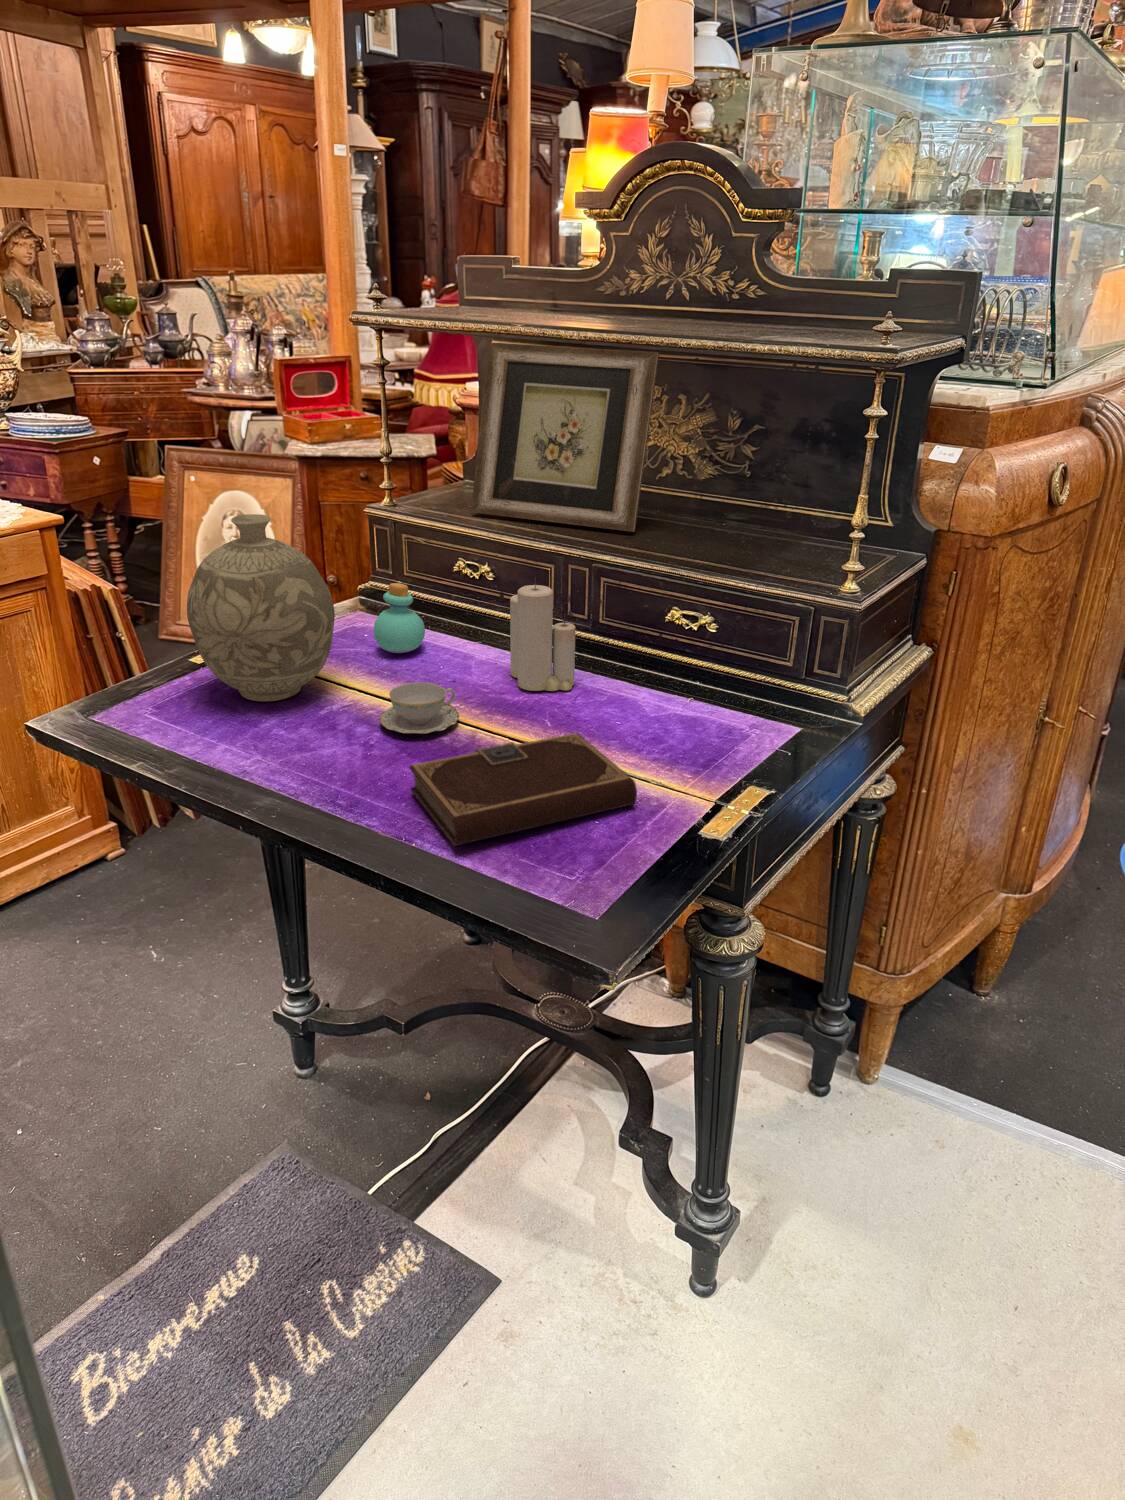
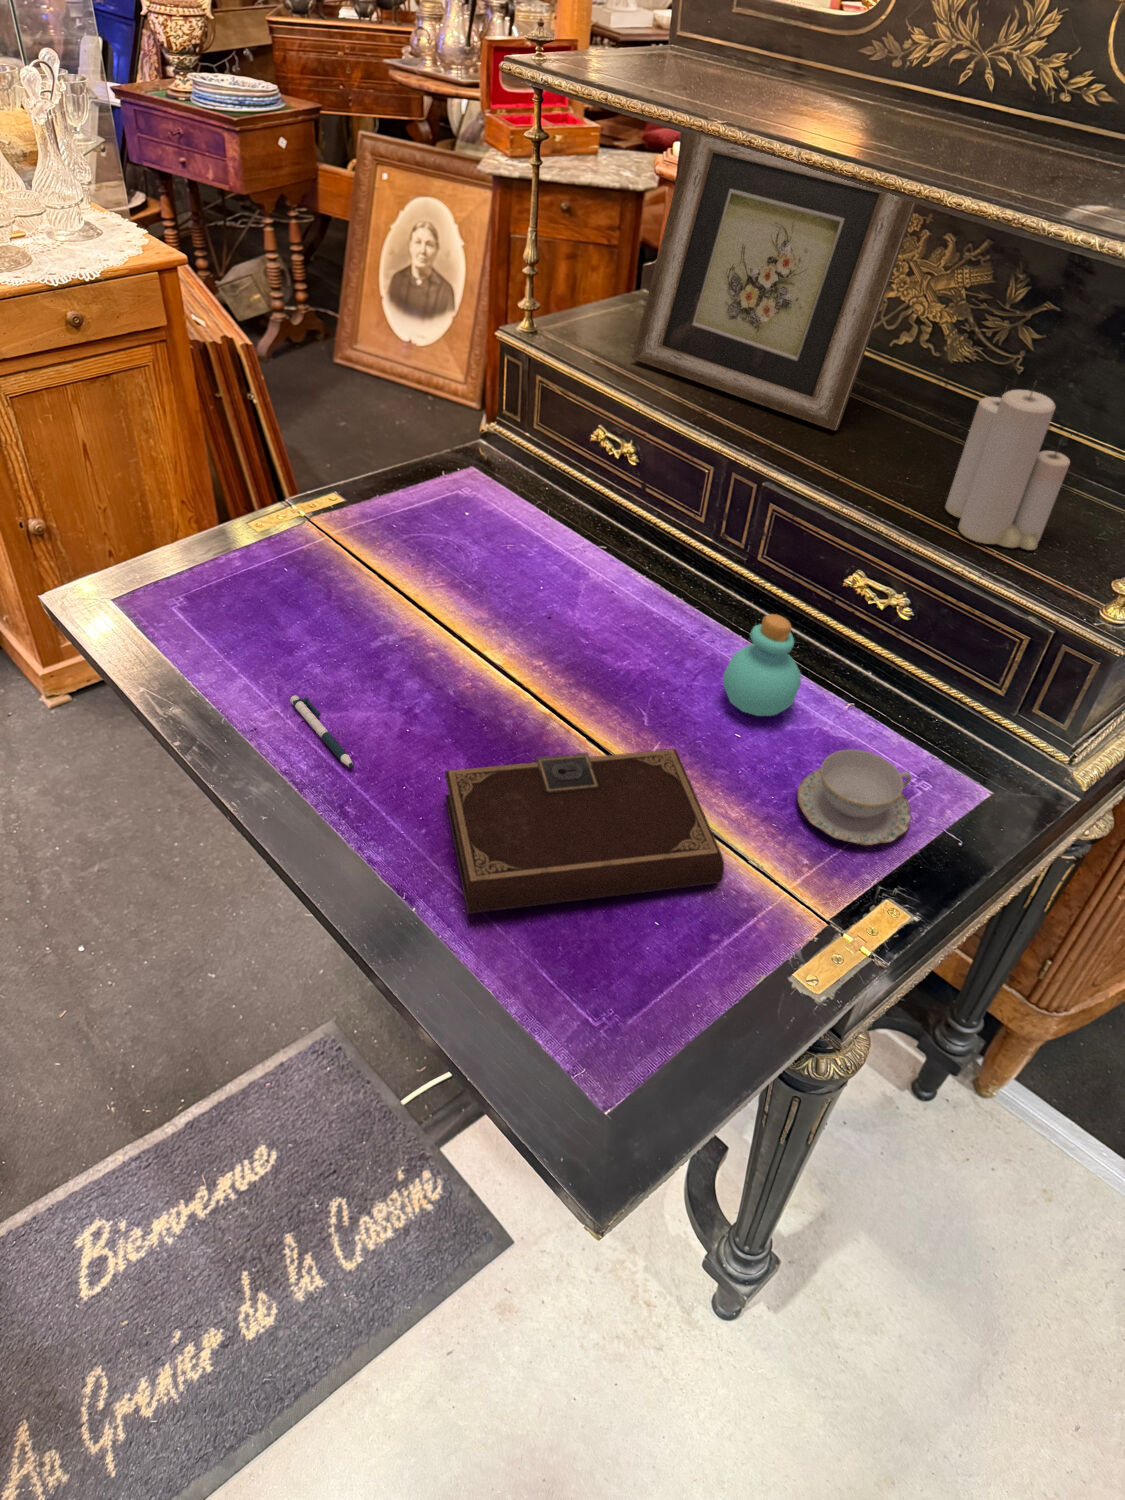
decorative vase: present [187,514,335,701] -> none [234,368,415,604]
candle: present [510,578,575,691] -> present [945,387,1070,550]
perfume bottle: present [373,583,425,653] -> present [723,614,801,716]
teacup: present [380,682,459,734] -> present [797,749,911,845]
pen: none [263,752,331,786] -> present [290,695,354,768]

